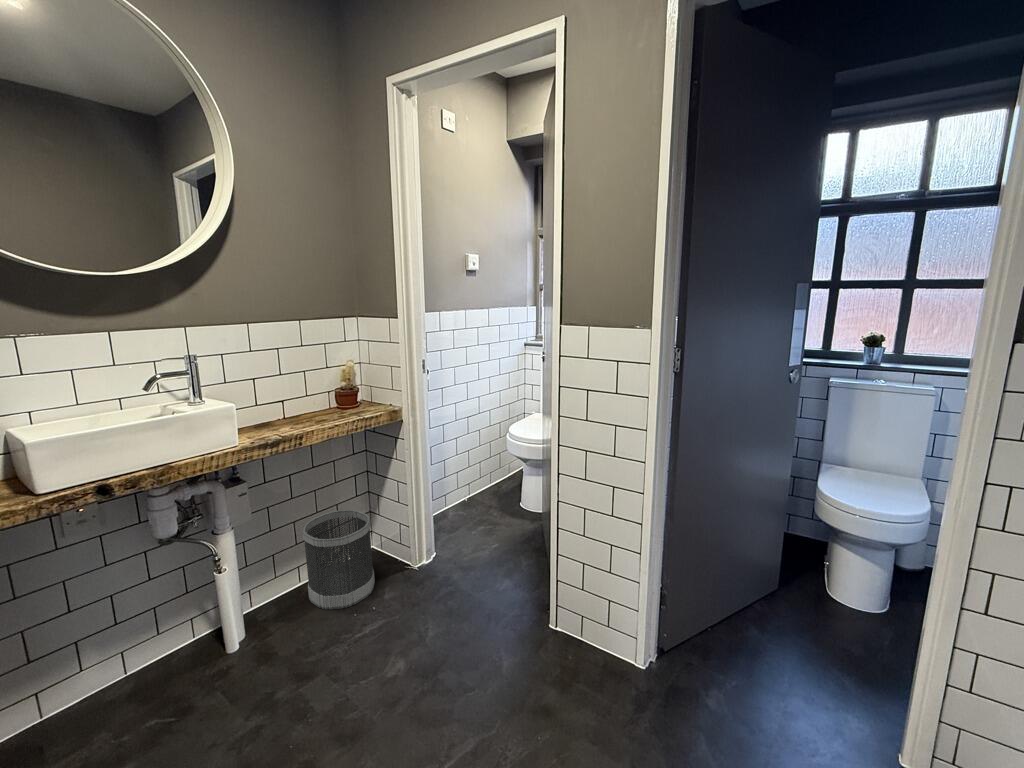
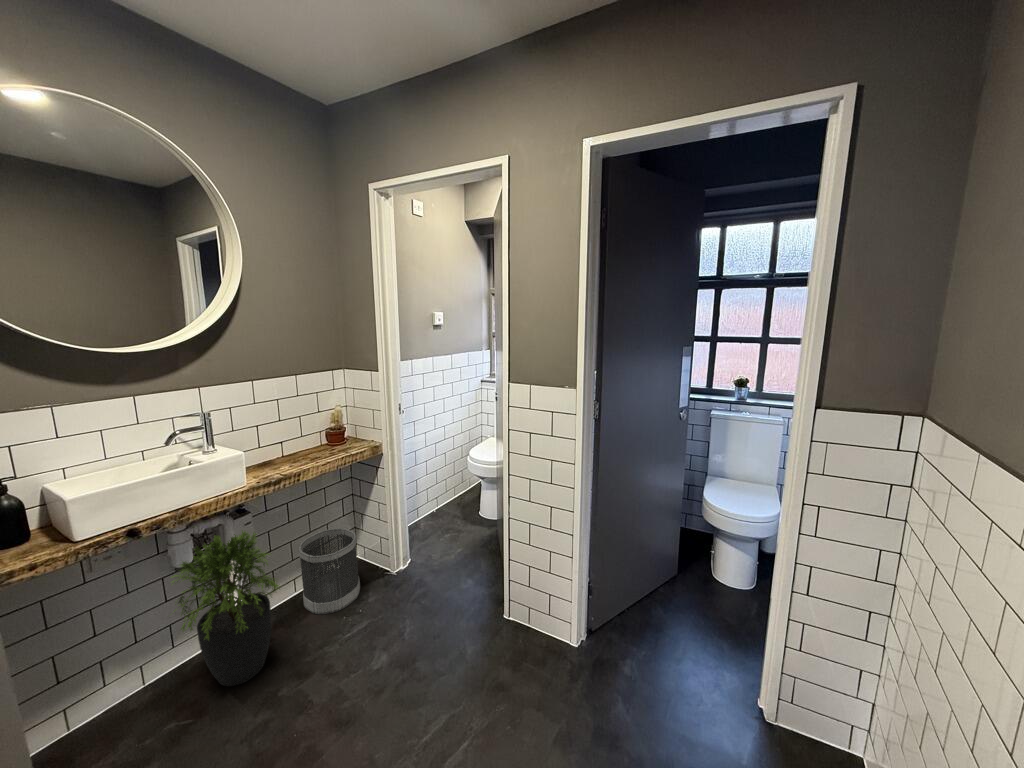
potted plant: none [149,500,280,684] -> present [172,531,279,686]

